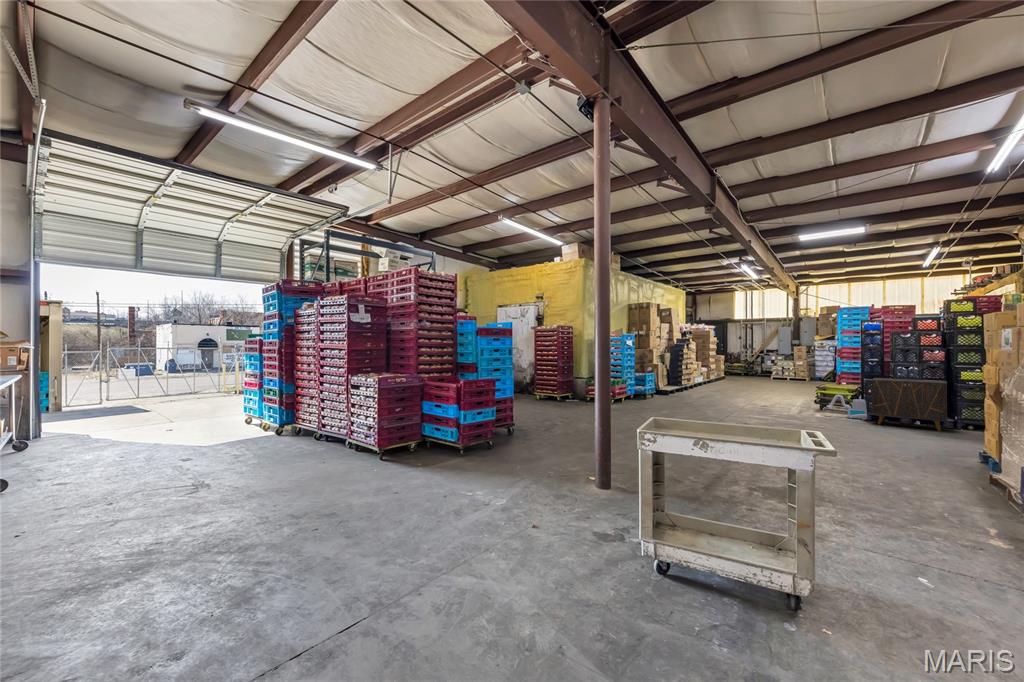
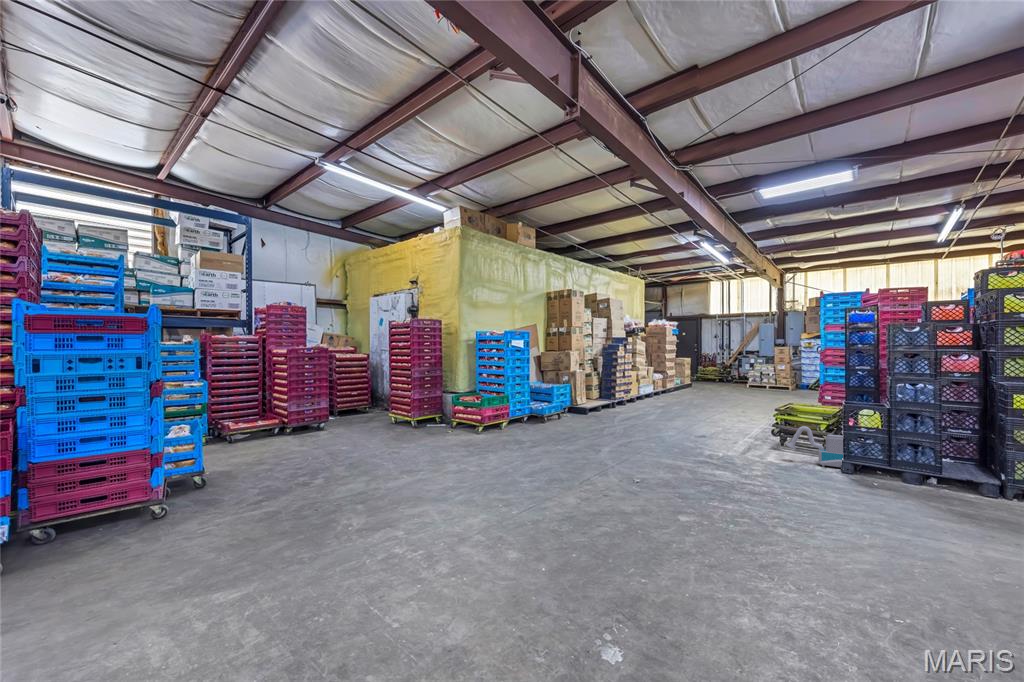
cabinet: present [872,378,947,431] -> none [854,401,986,502]

